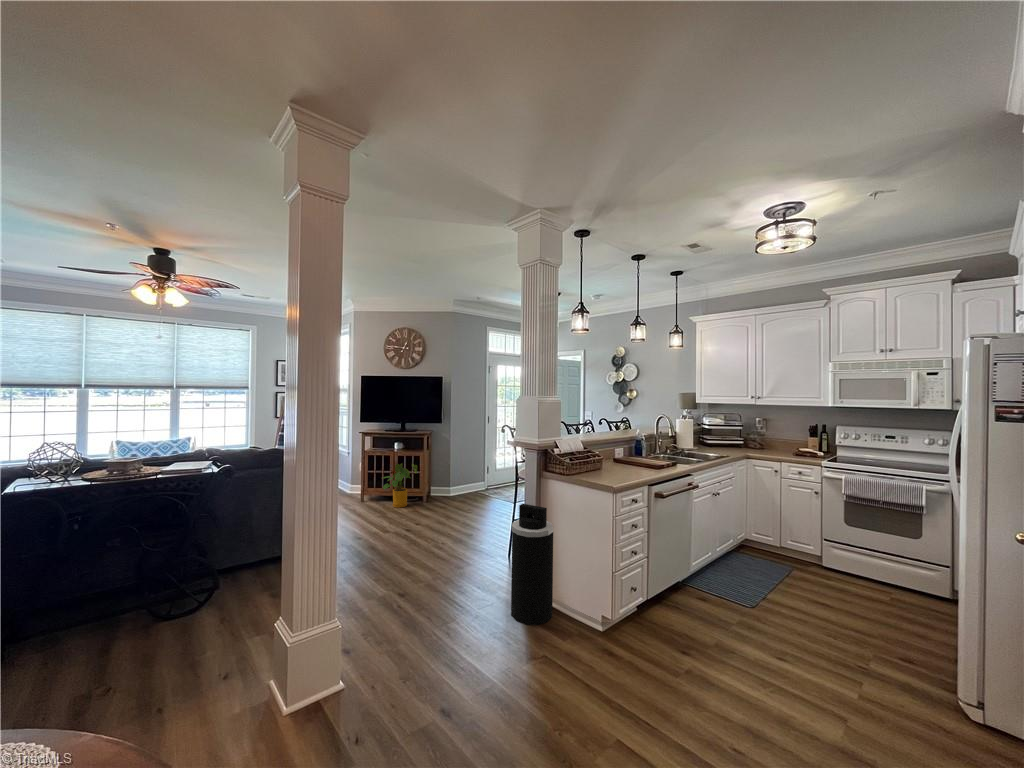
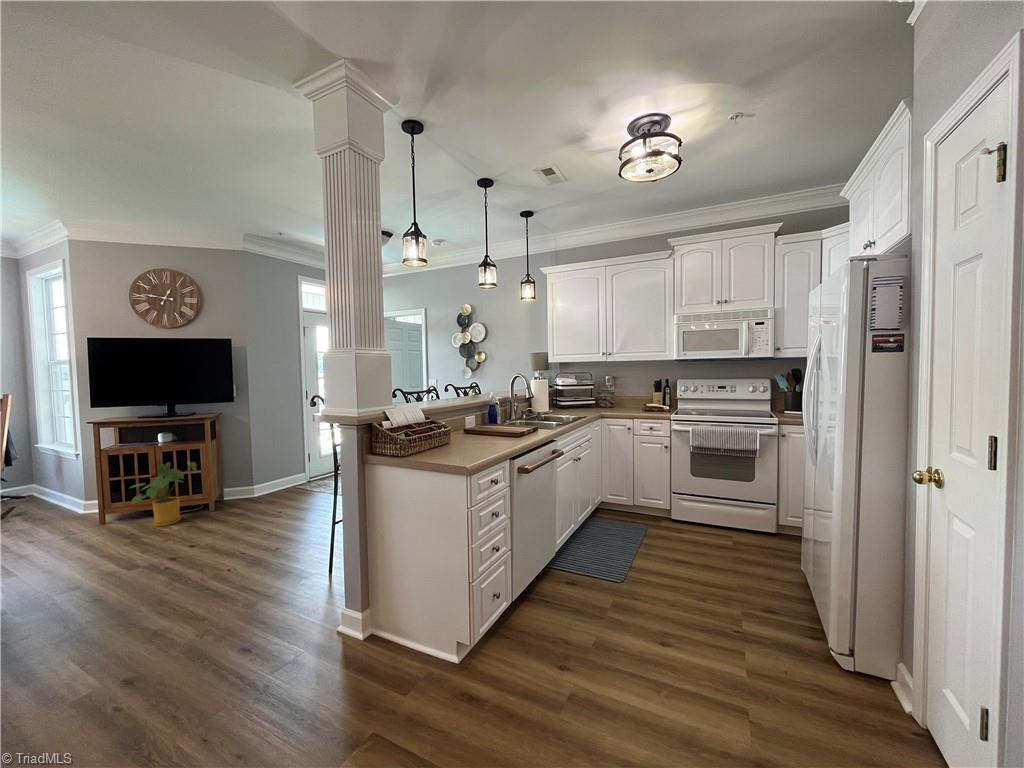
trash can: present [511,504,553,625] -> none [314,507,385,690]

